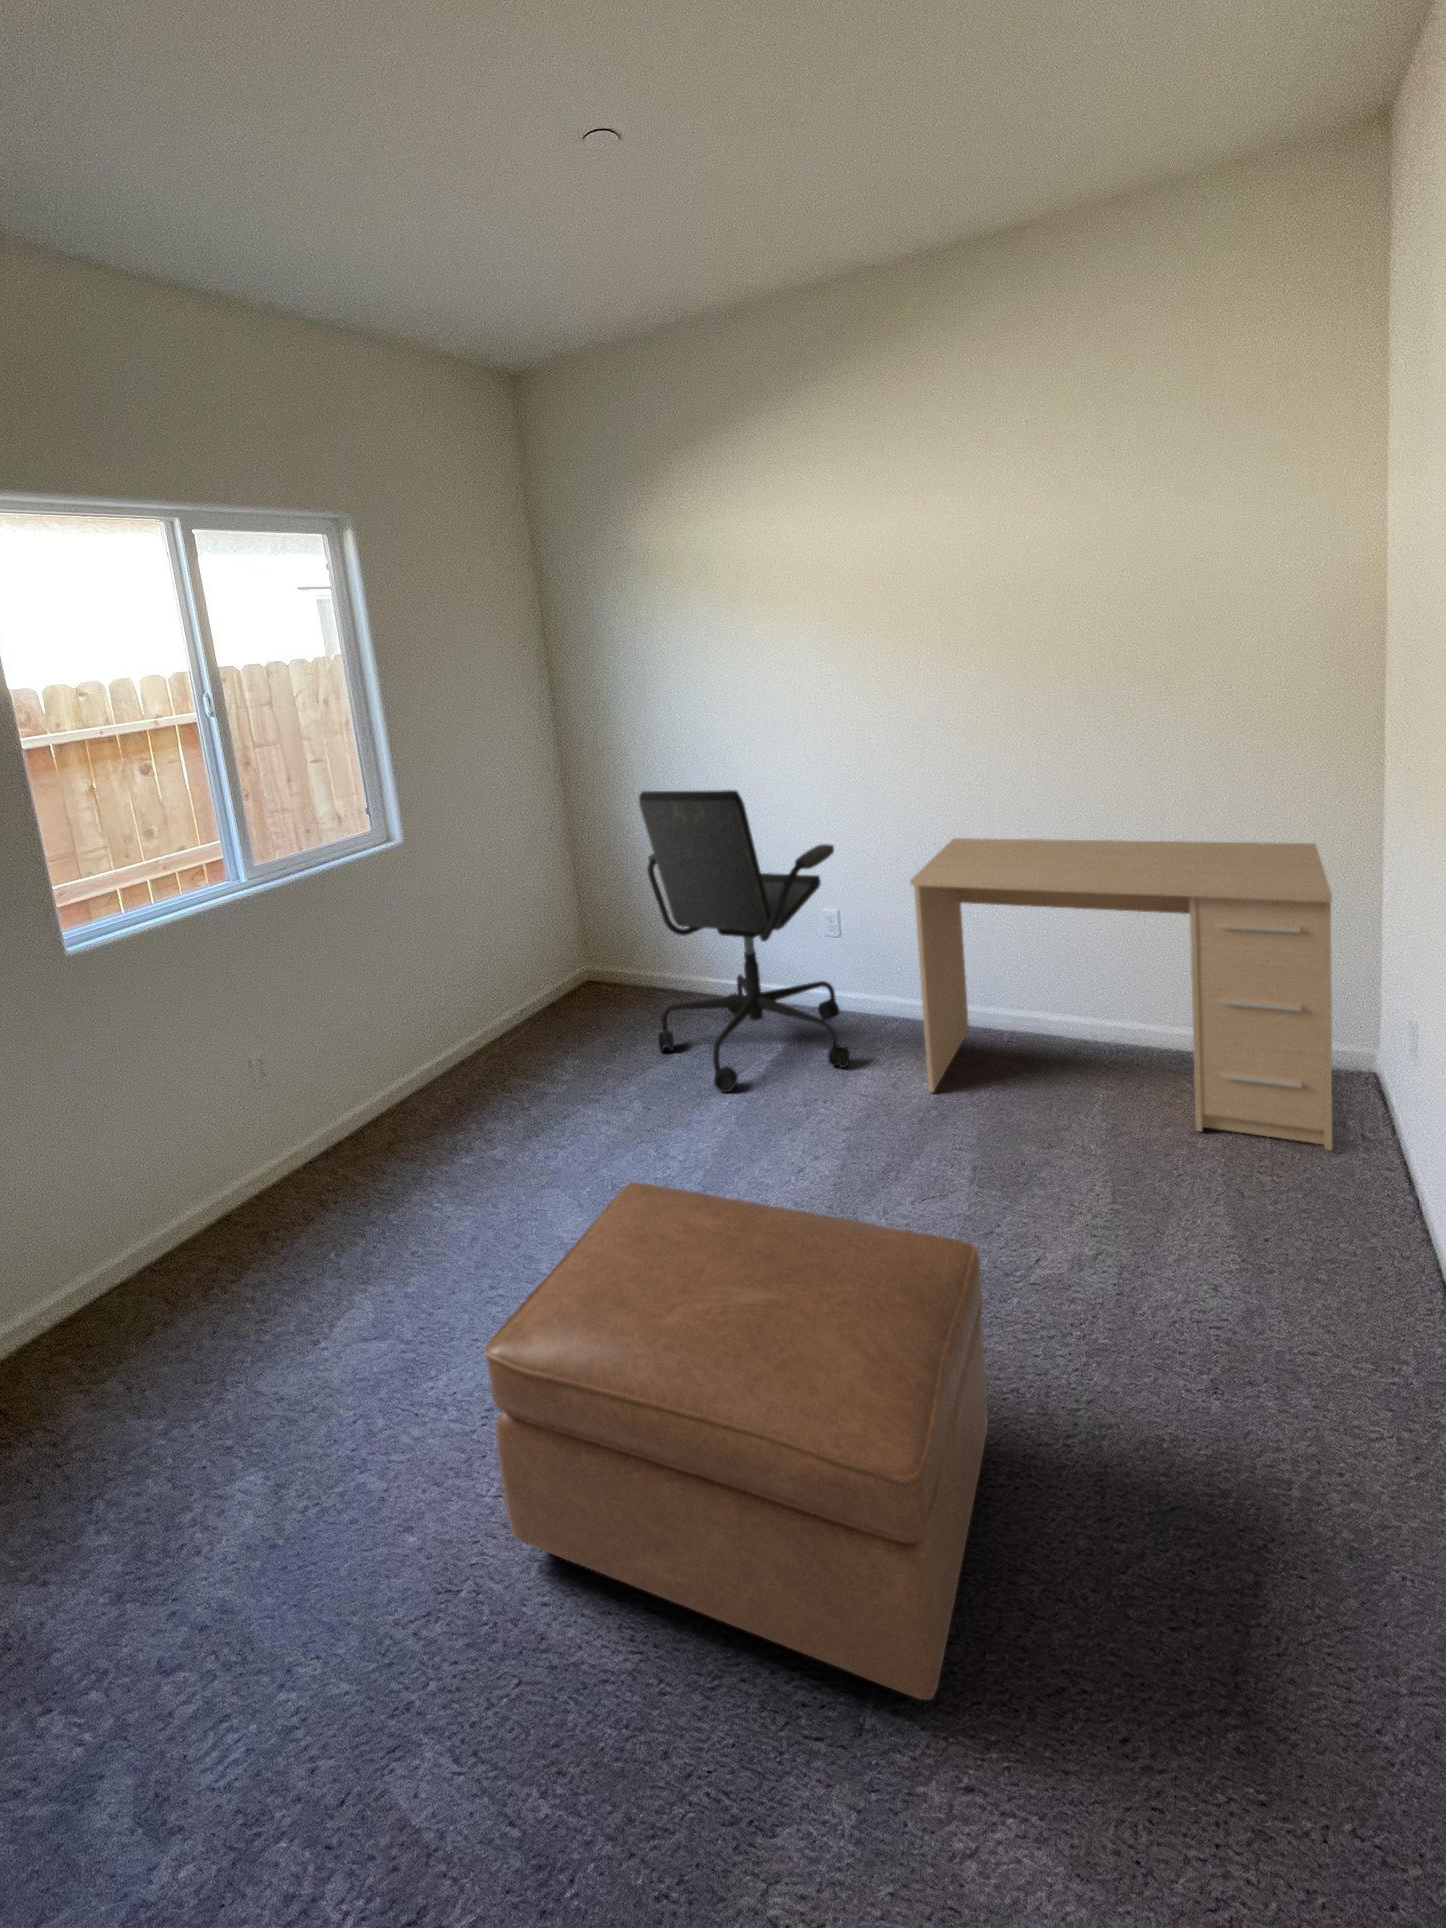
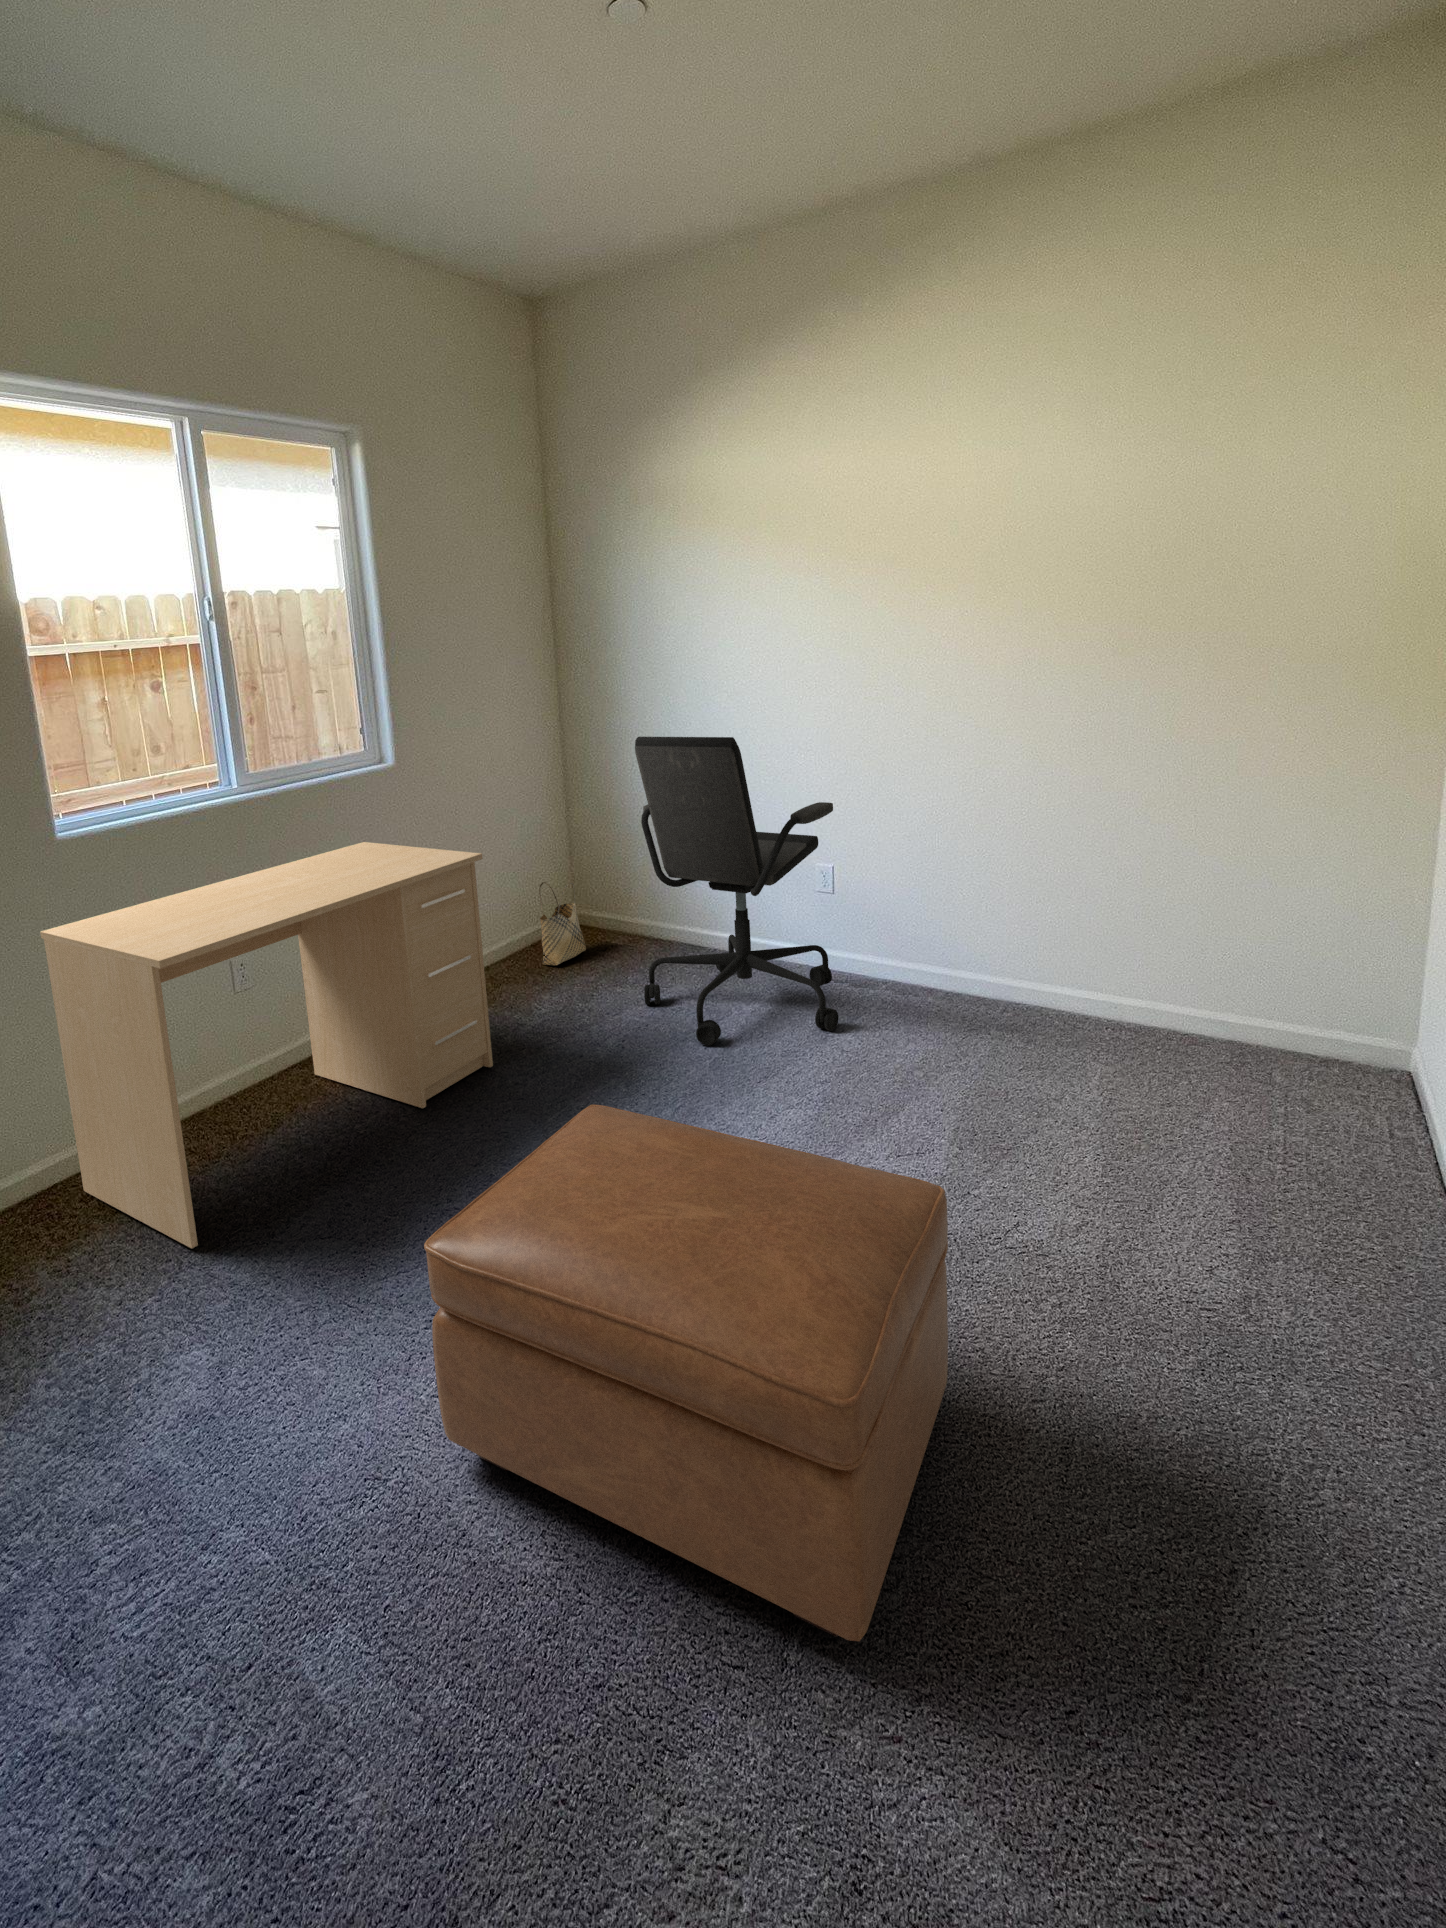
desk: present [910,838,1332,1151] -> present [40,842,493,1249]
woven basket: none [545,931,594,1015] -> present [539,882,586,965]

